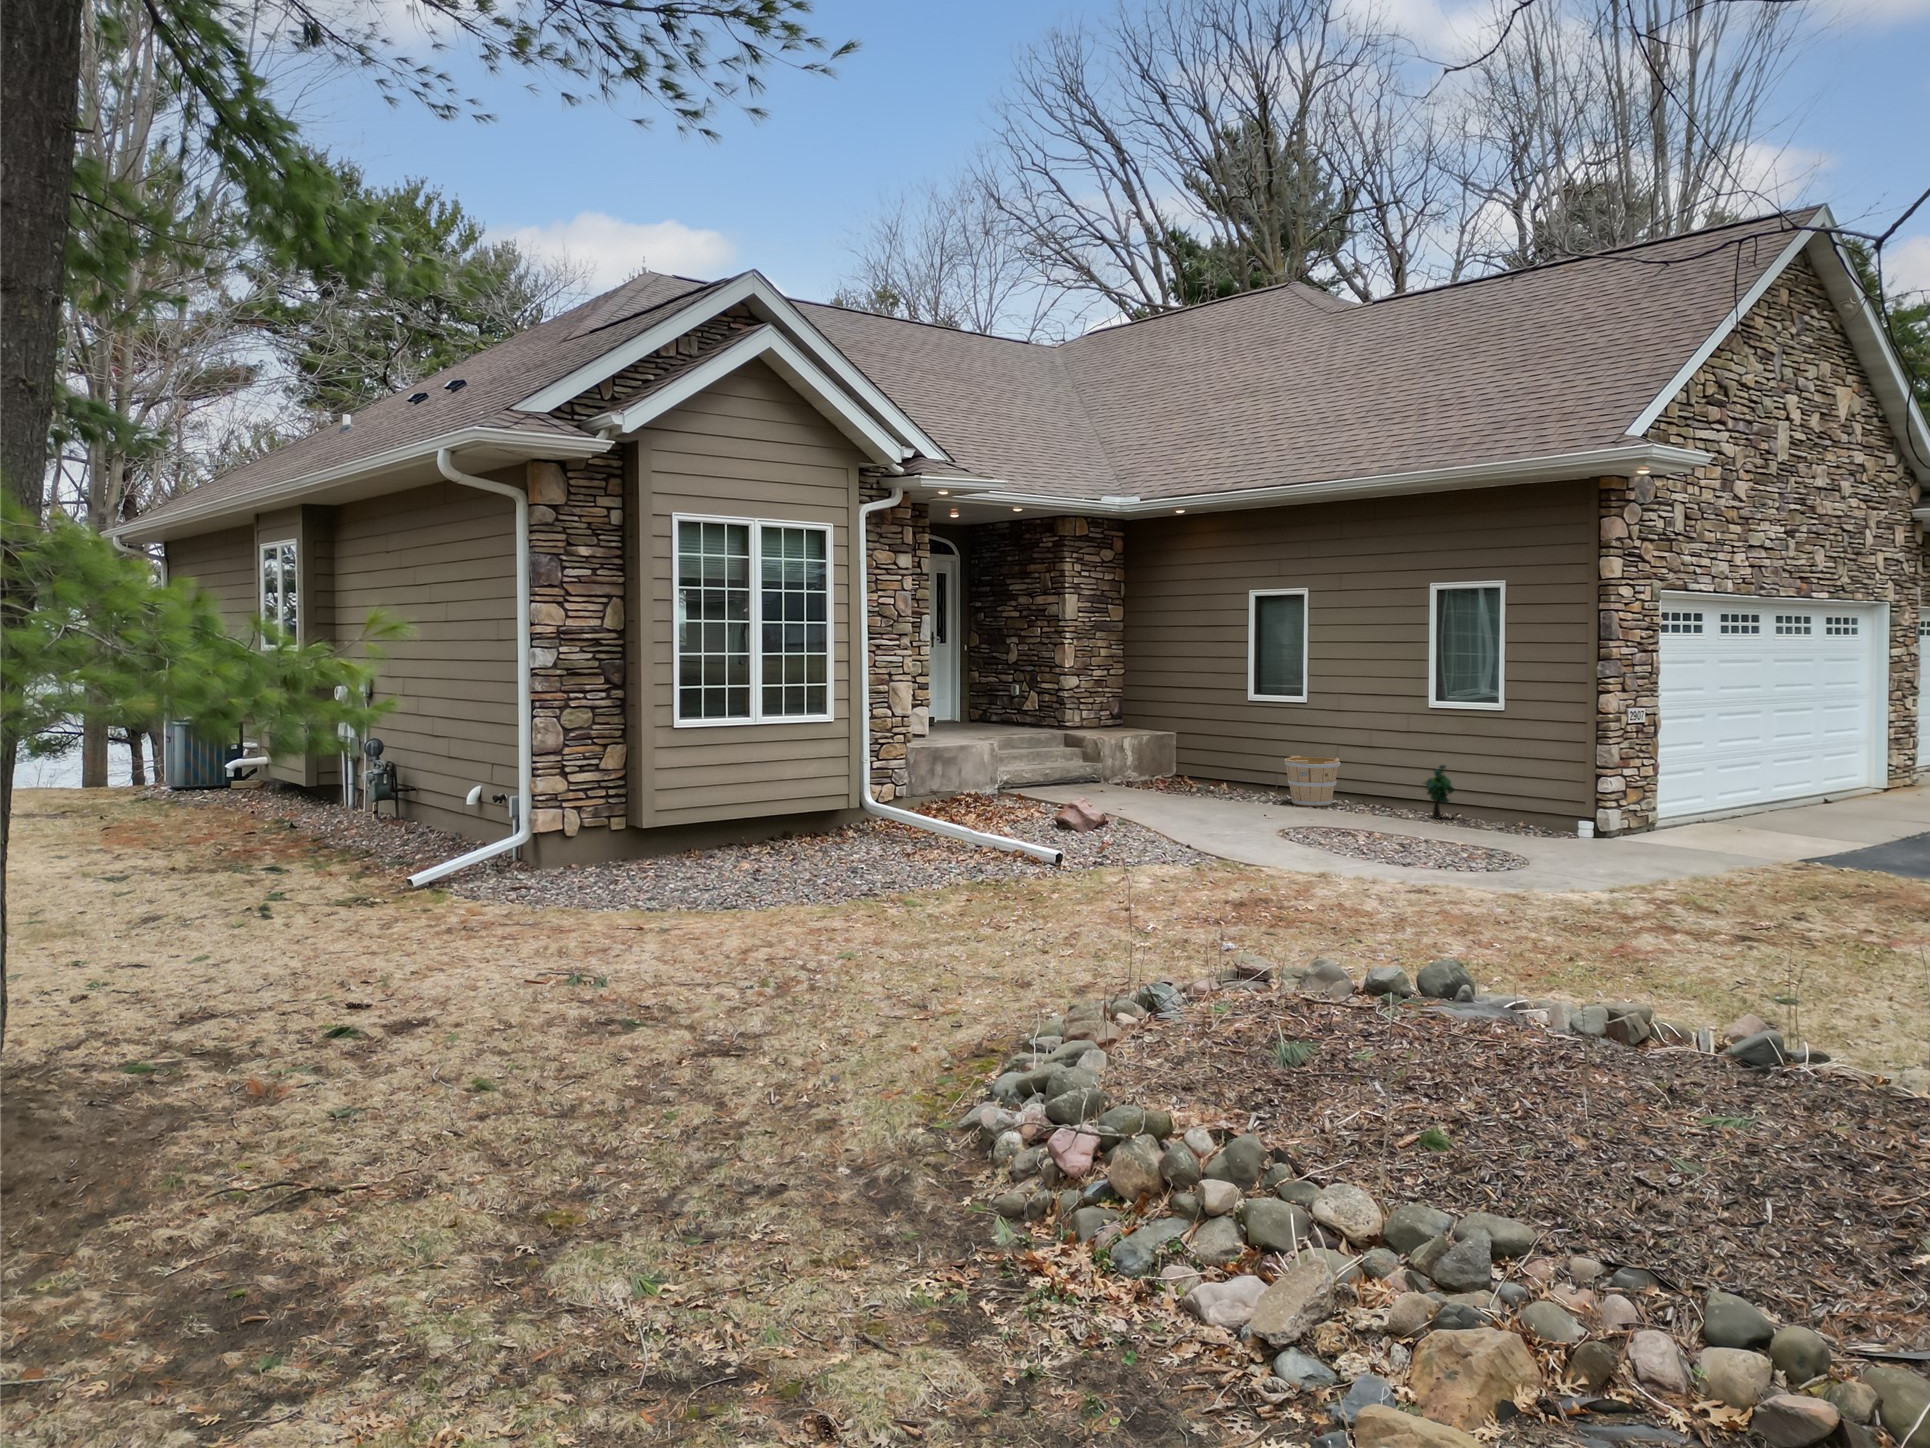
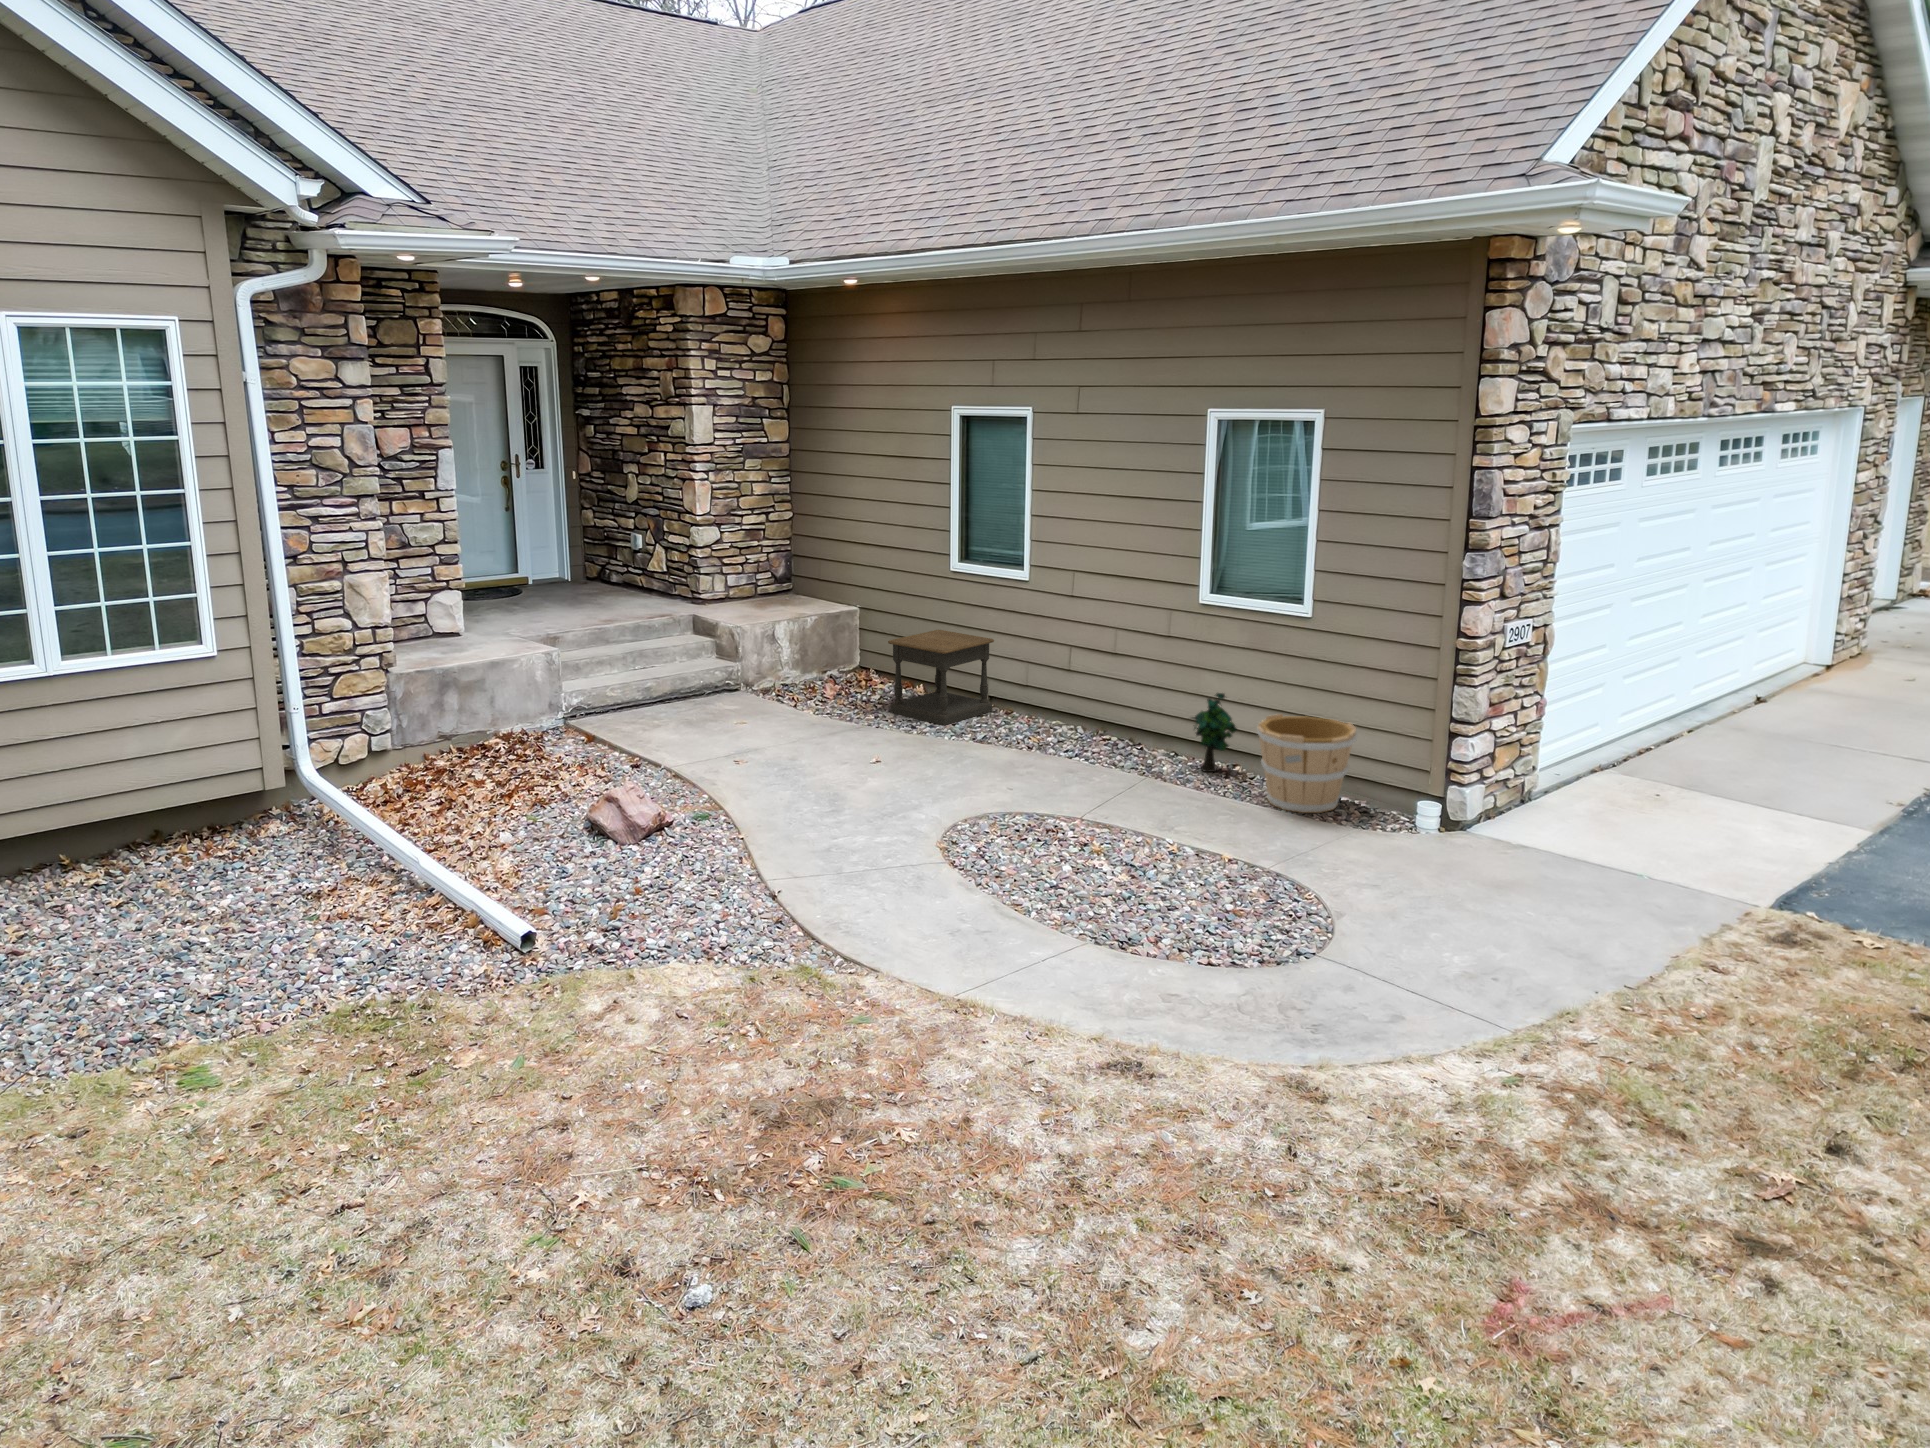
side table: none [1206,742,1279,800] -> present [888,630,994,725]
wooden bucket: present [1285,756,1340,806] -> present [1257,714,1357,813]

